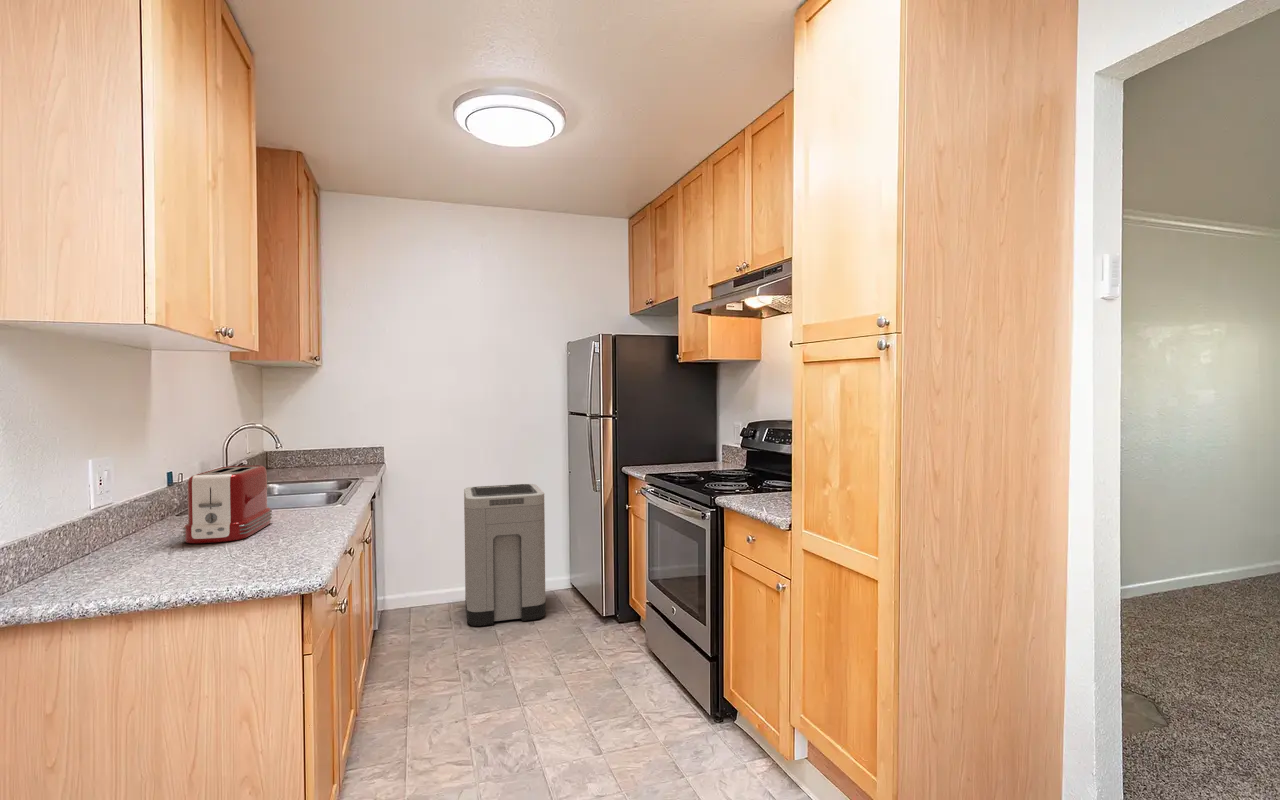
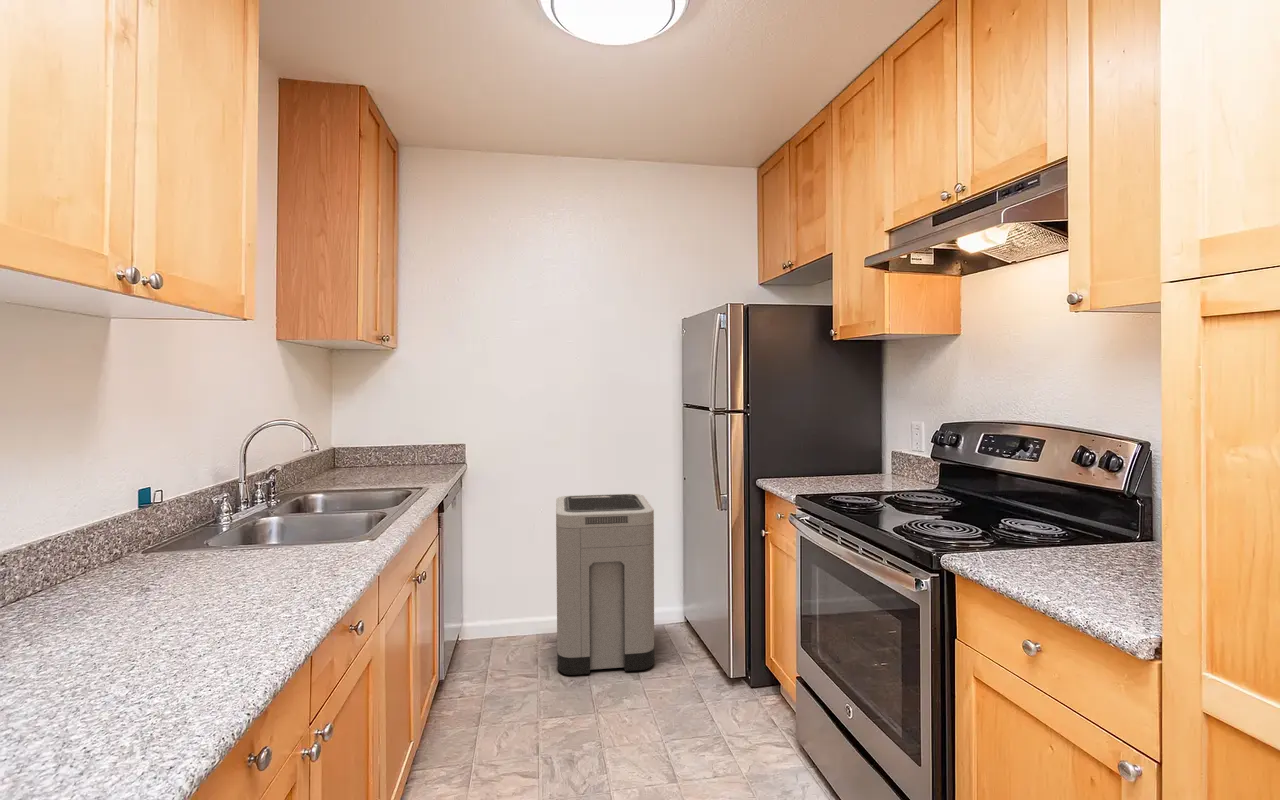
toaster: present [183,466,272,543] -> none [70,489,246,629]

